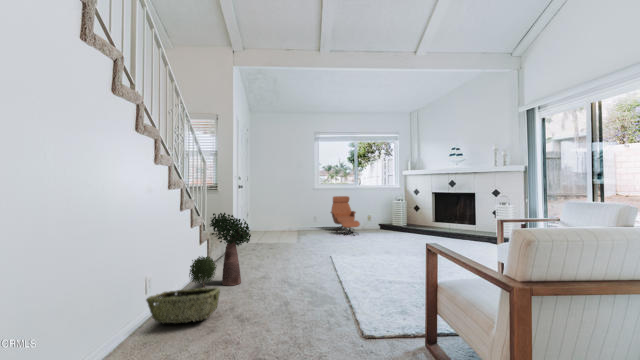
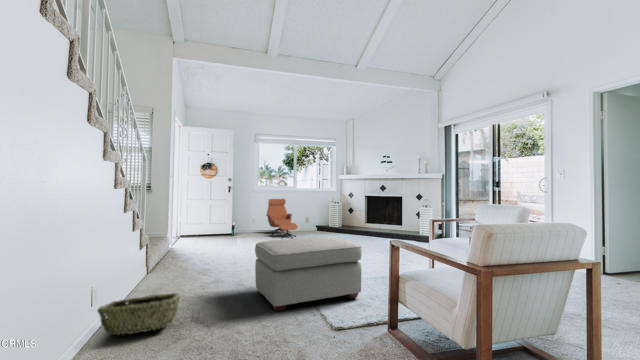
potted plant: present [189,213,251,288] -> none [132,214,202,296]
ottoman: none [298,237,405,312] -> present [255,236,362,311]

